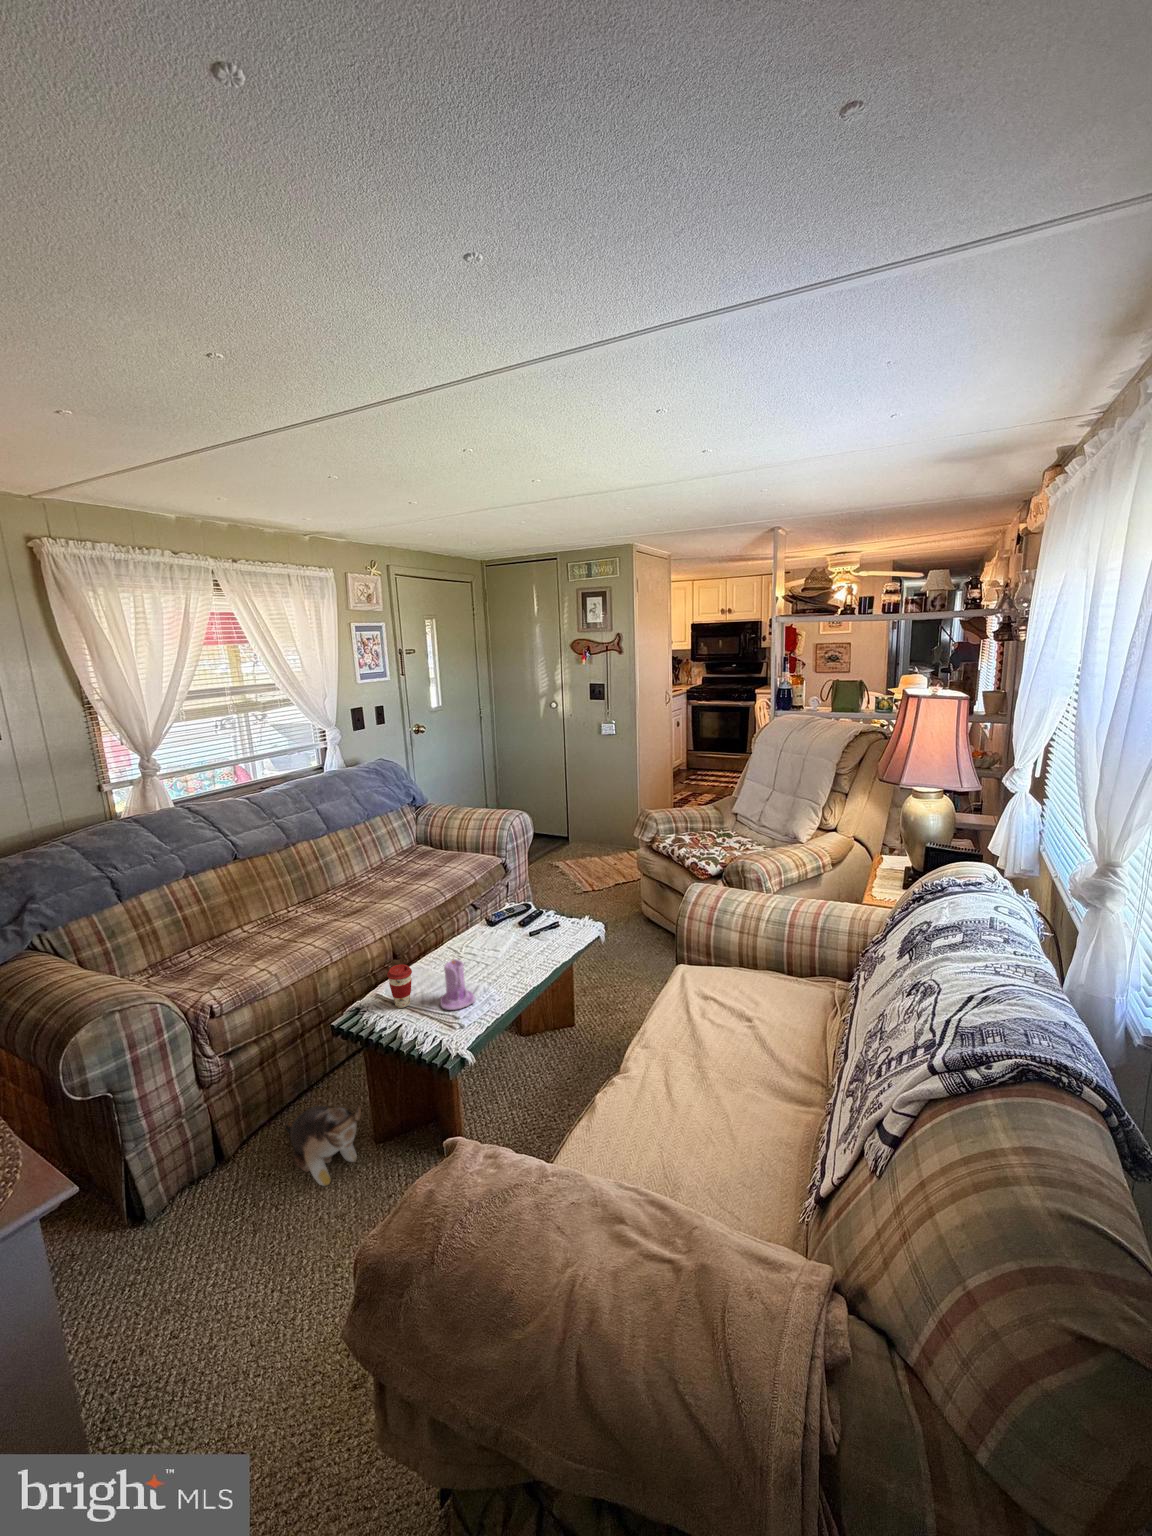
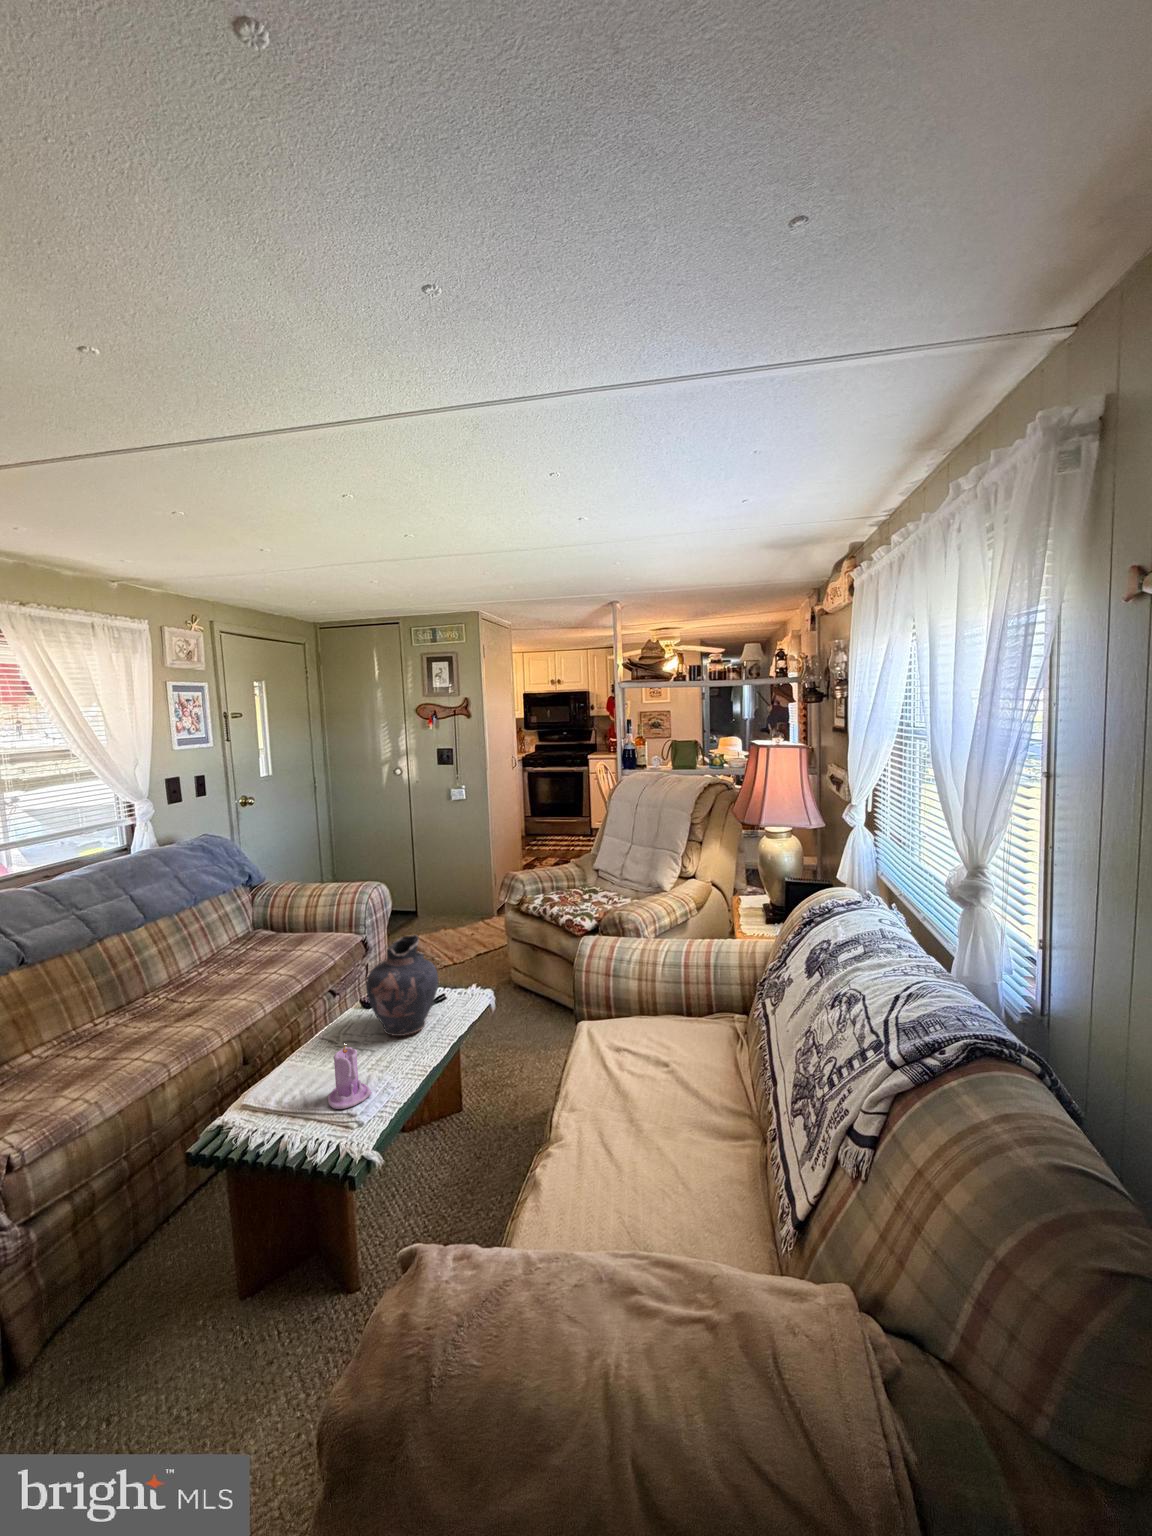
vase: none [483,866,547,954] -> present [366,935,438,1036]
coffee cup: present [387,964,412,1008] -> none [262,1062,293,1117]
plush toy: present [286,1106,361,1186] -> none [108,1251,233,1374]

